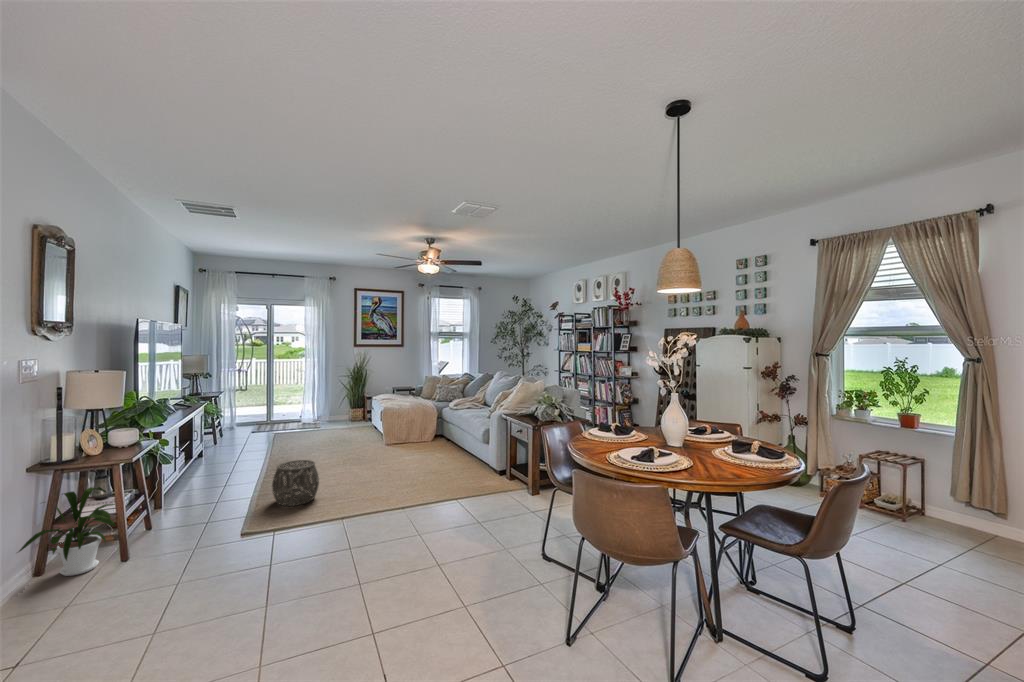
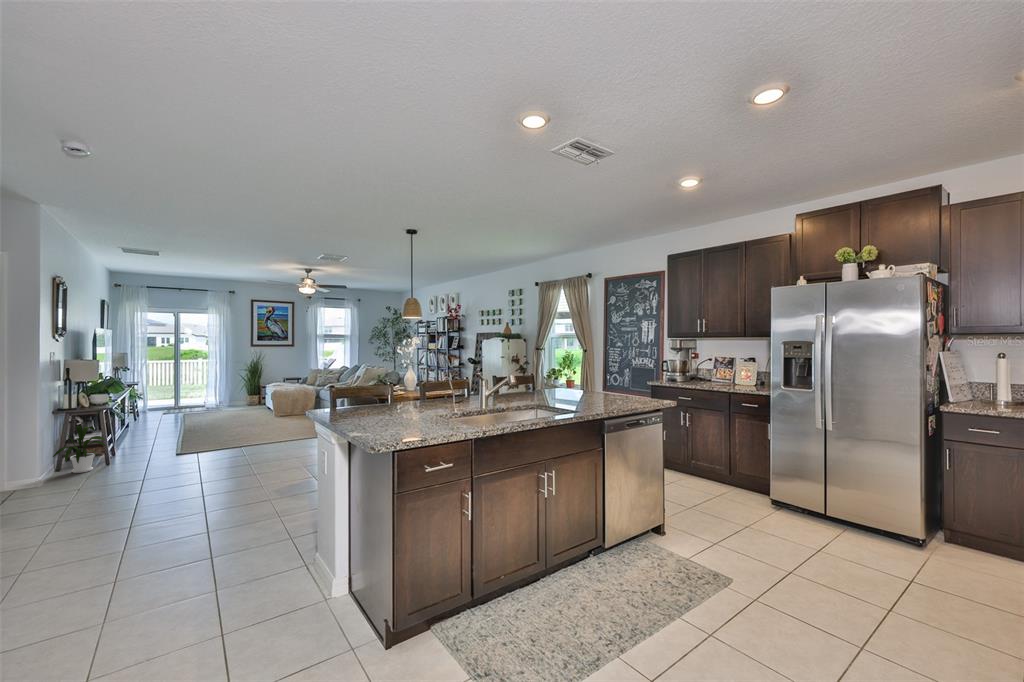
woven basket: present [272,460,319,506] -> none [194,419,226,446]

